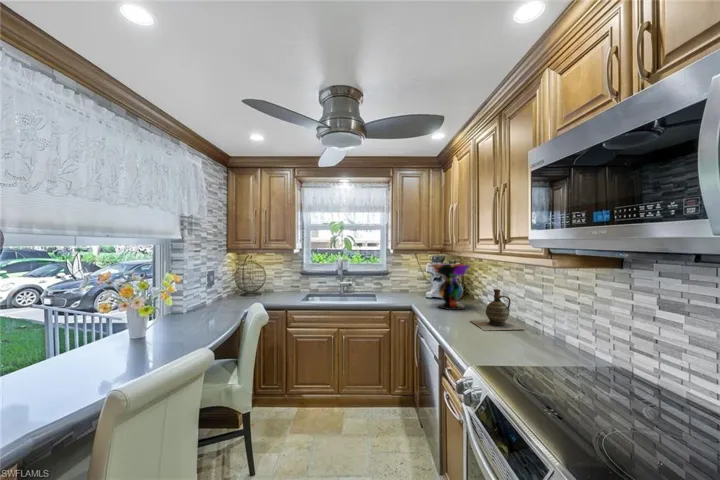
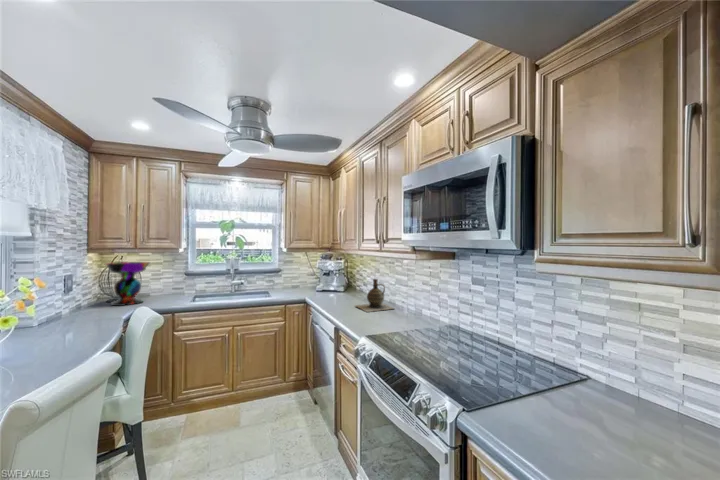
decorative bowl: present [431,264,470,310] -> present [105,262,150,306]

